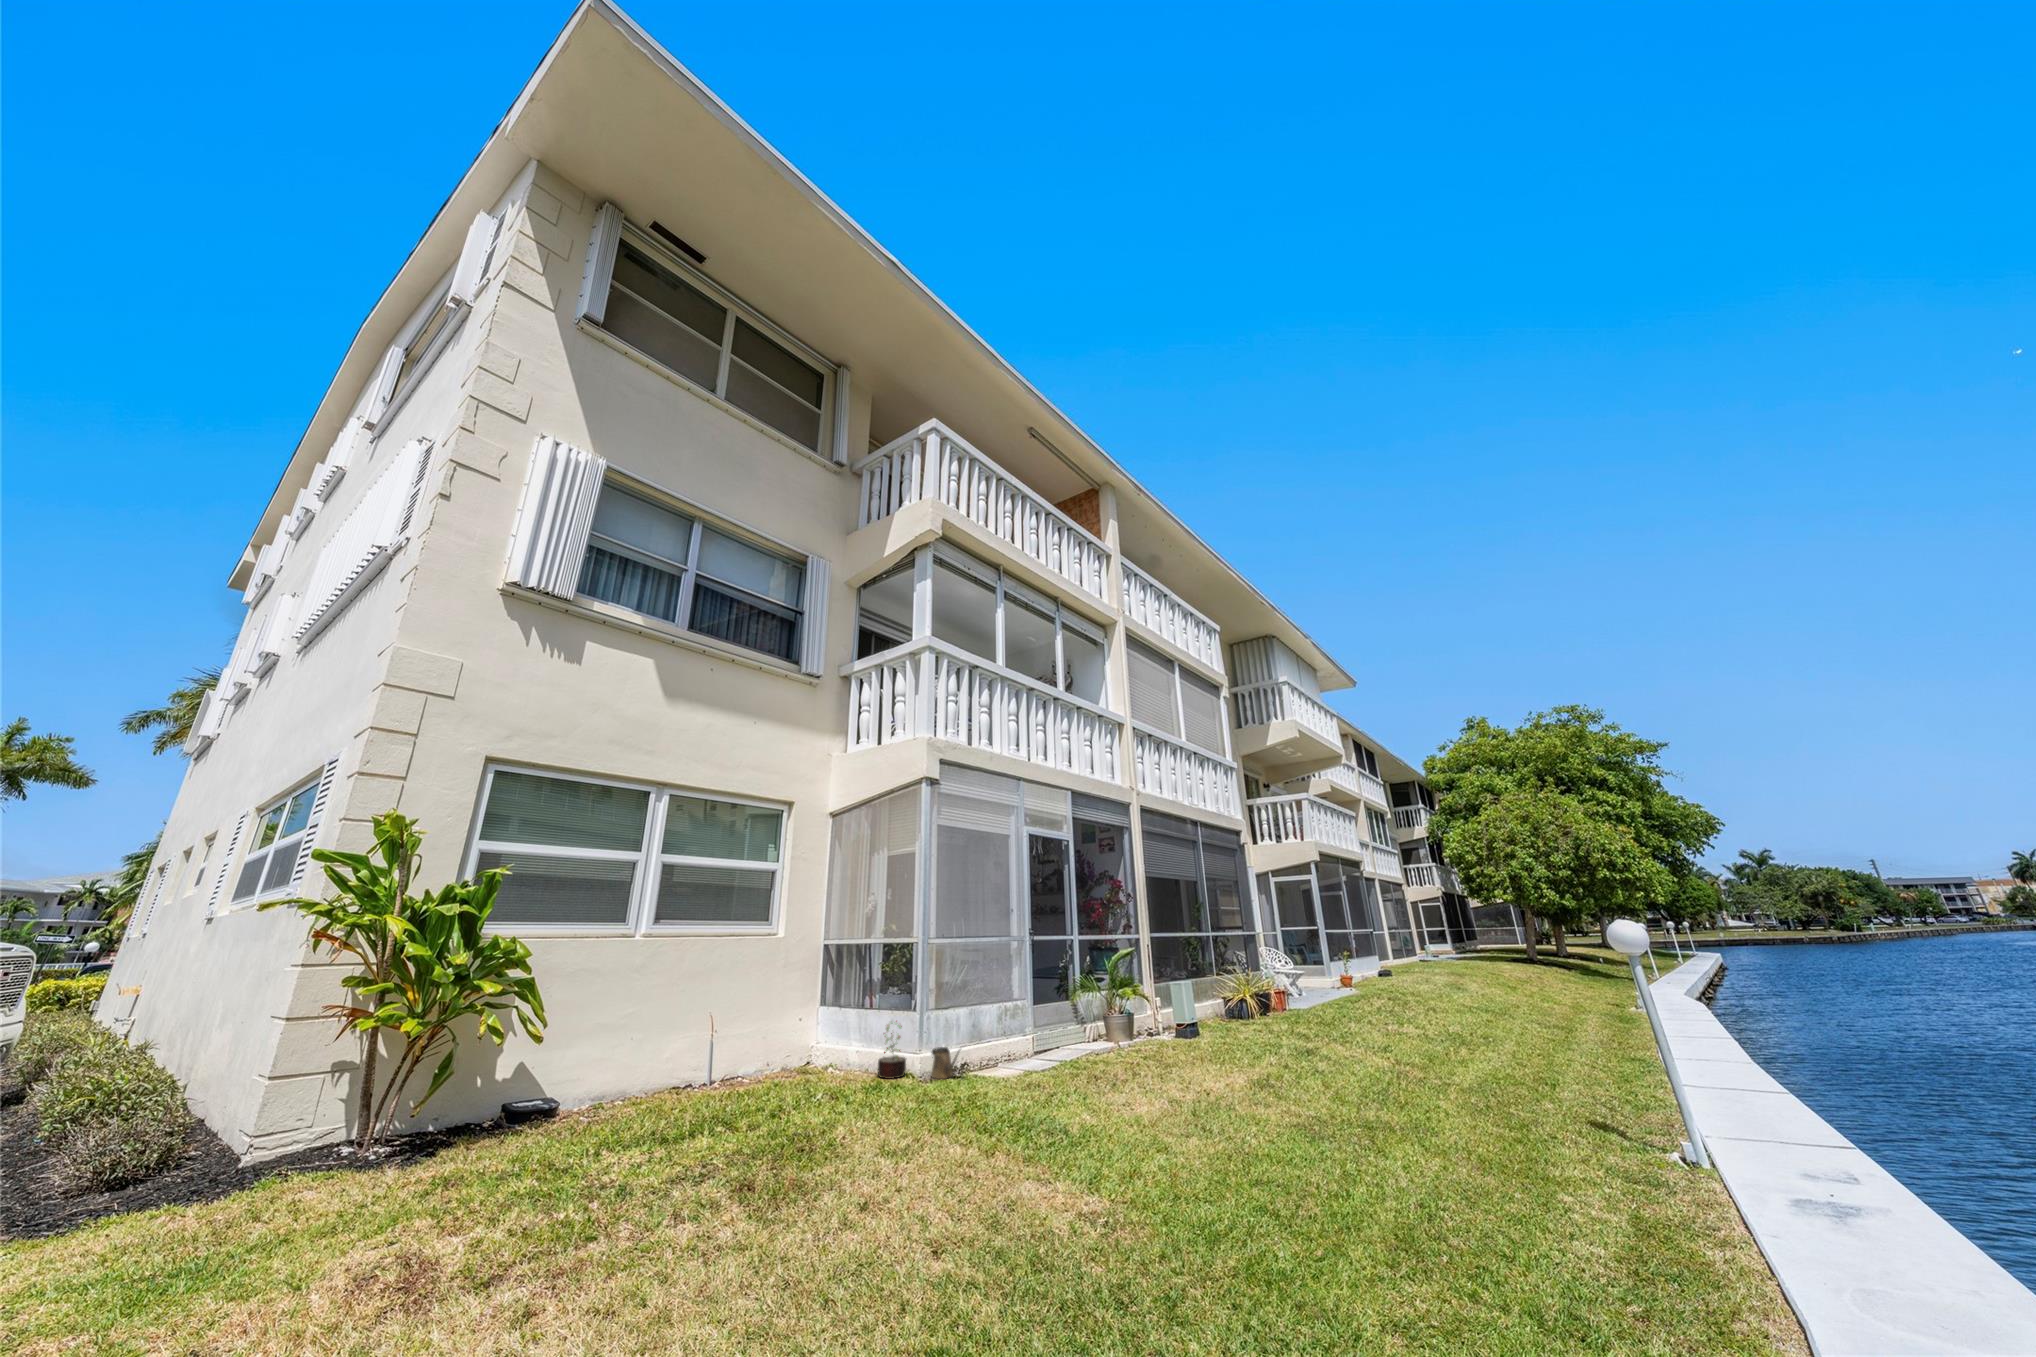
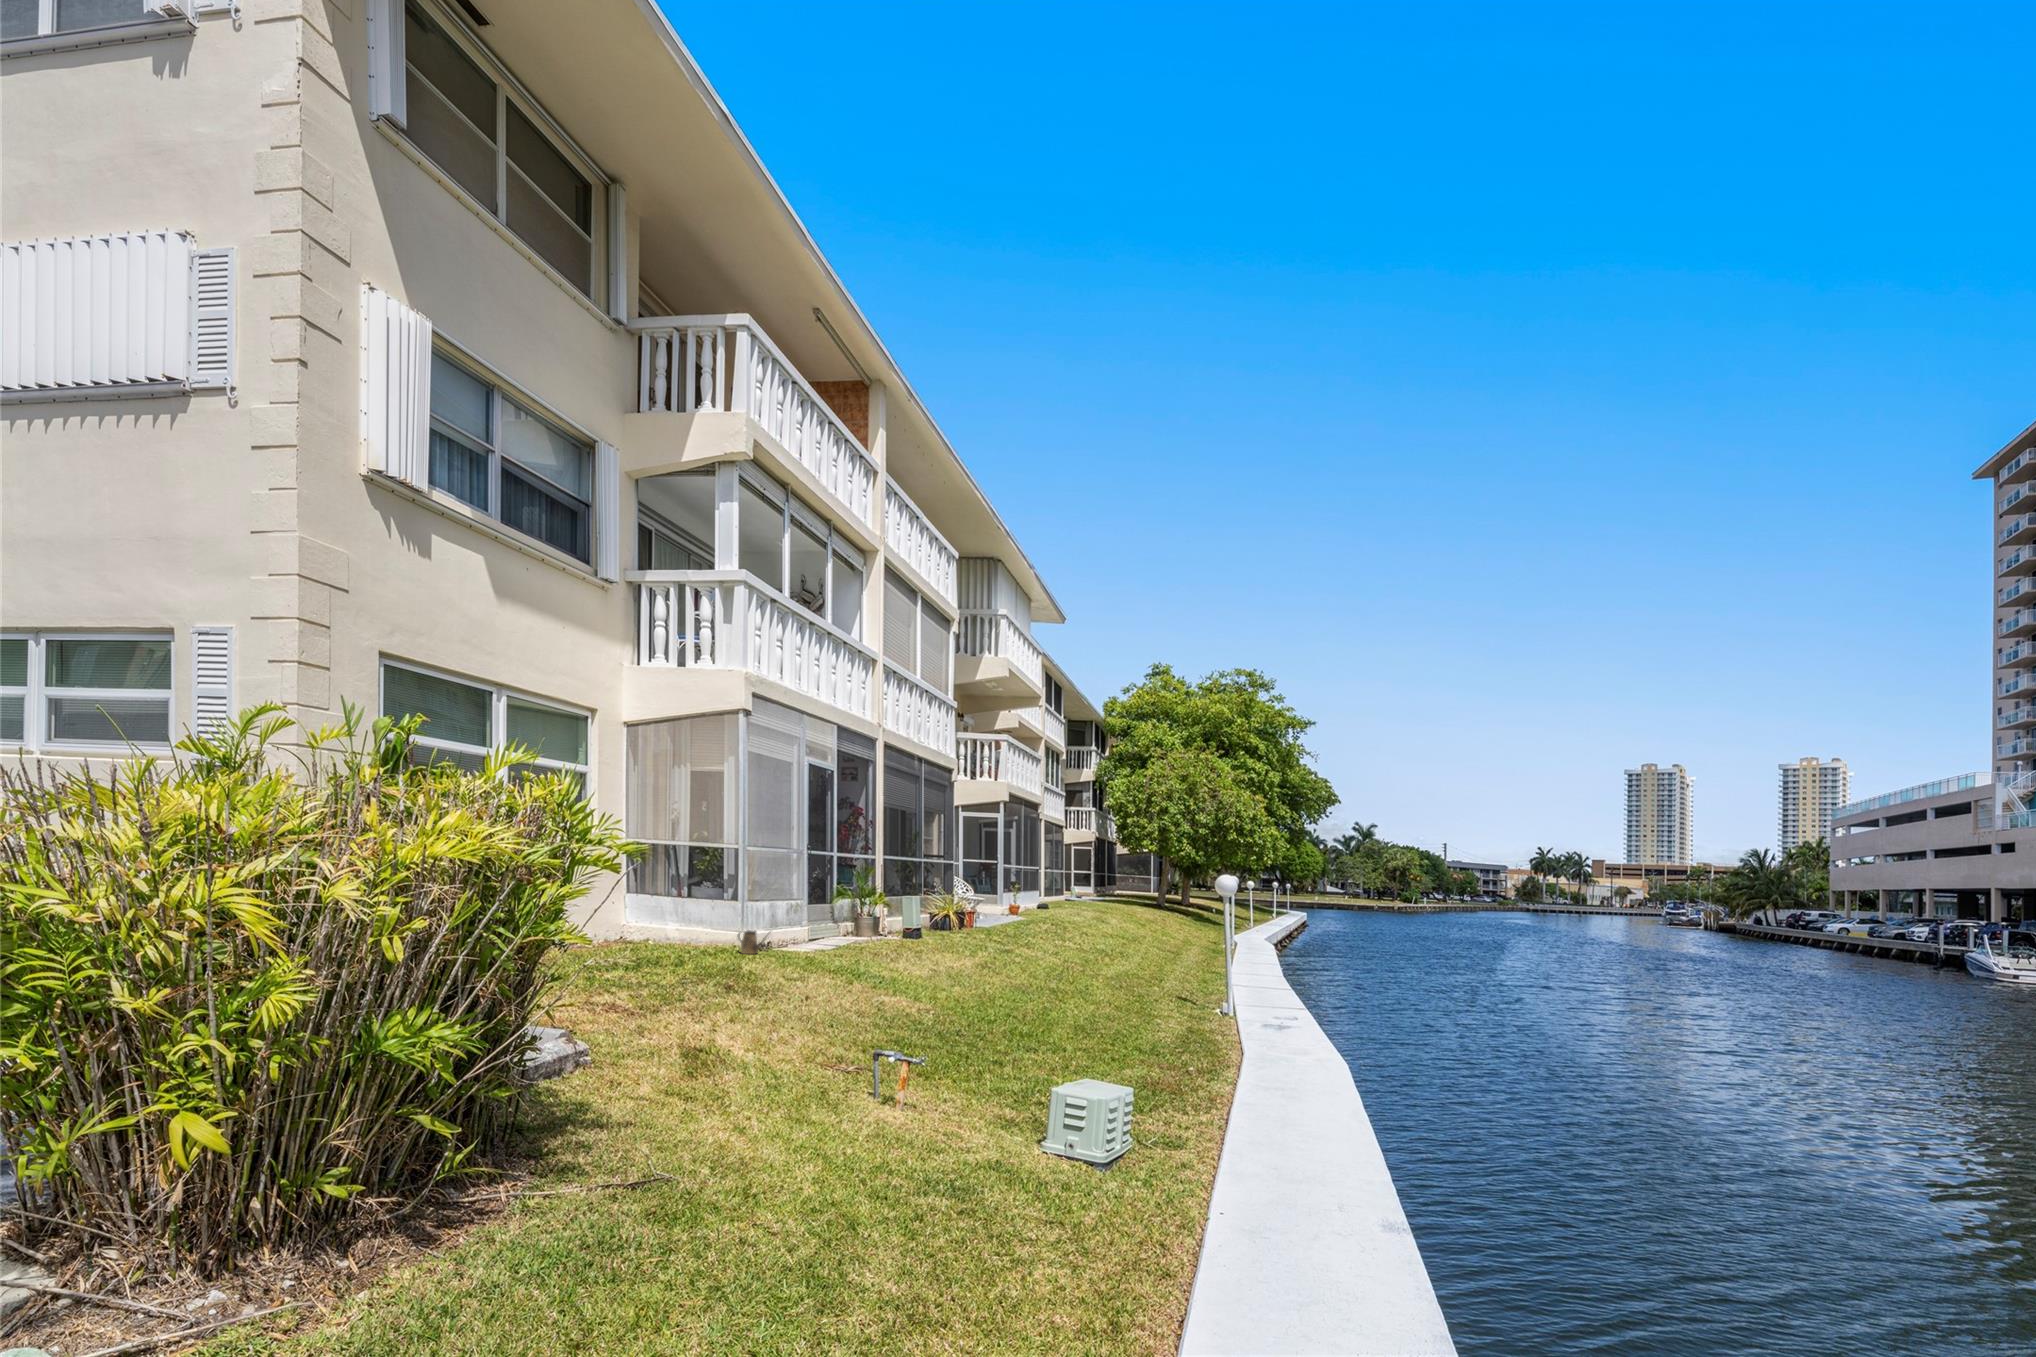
decorative plant: present [878,1021,906,1079] -> none [693,908,719,953]

